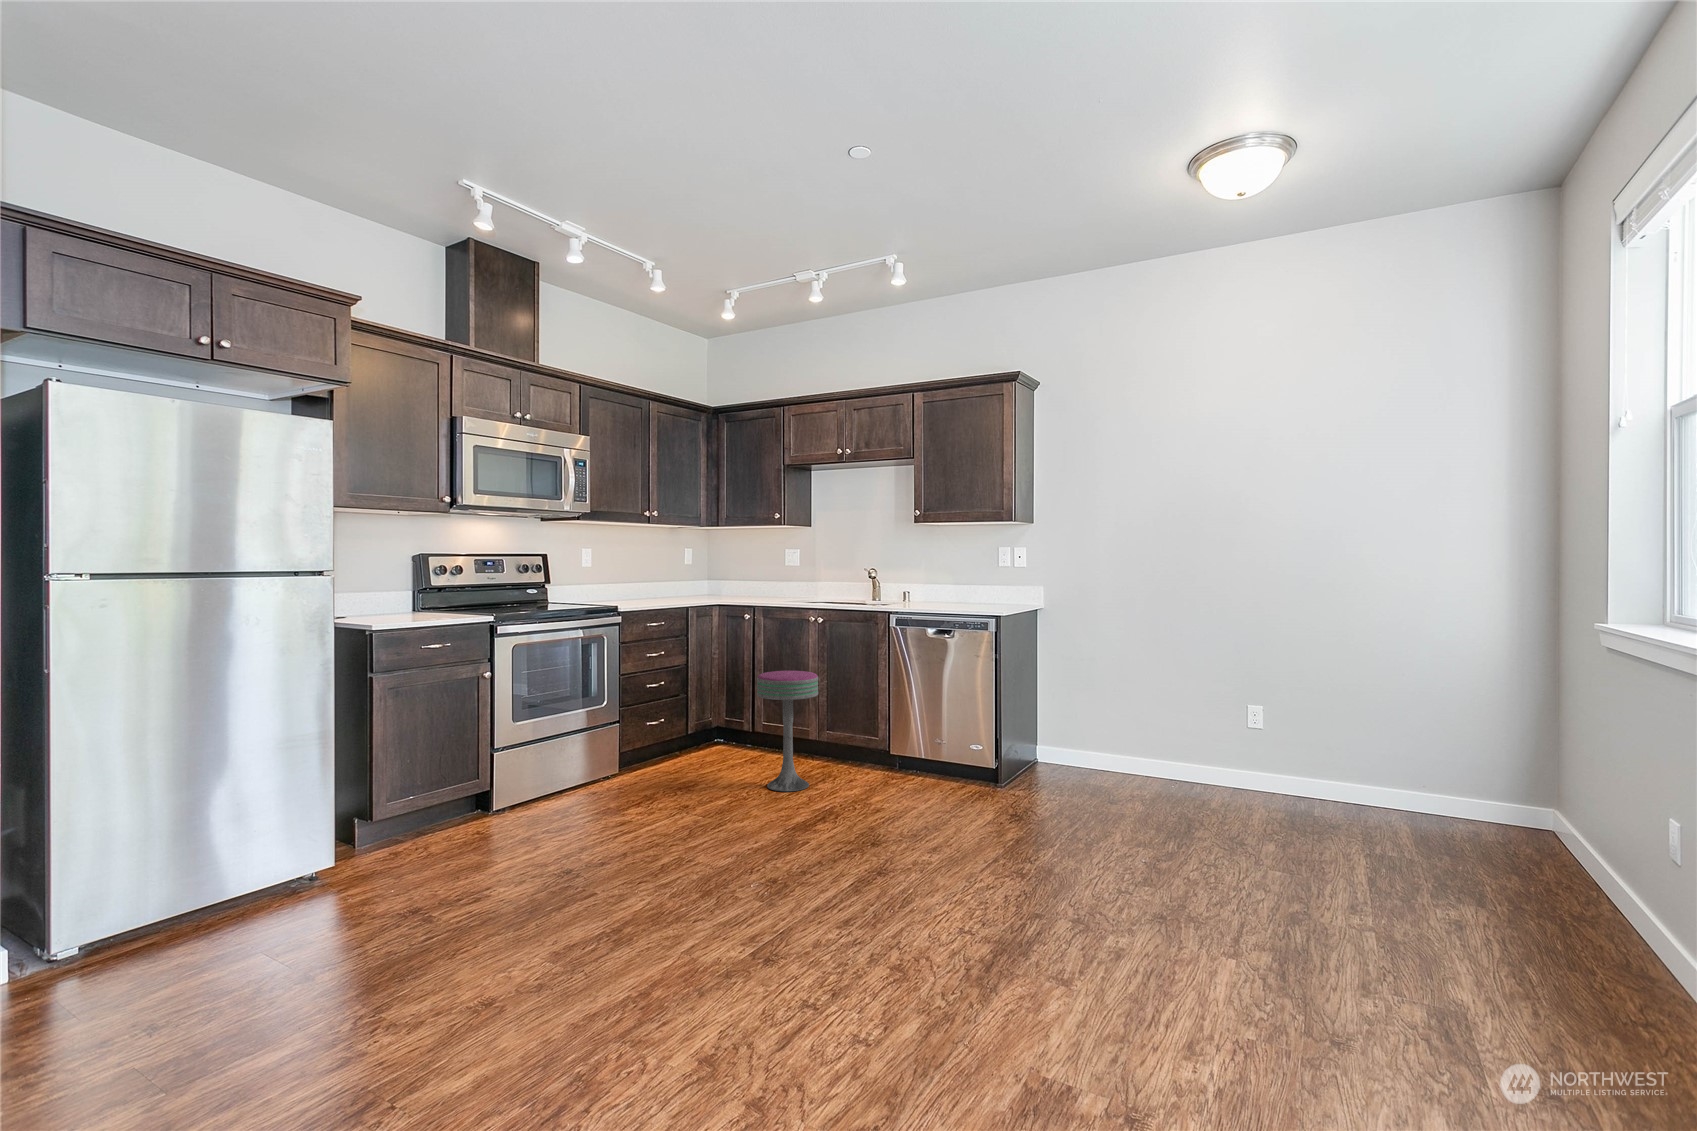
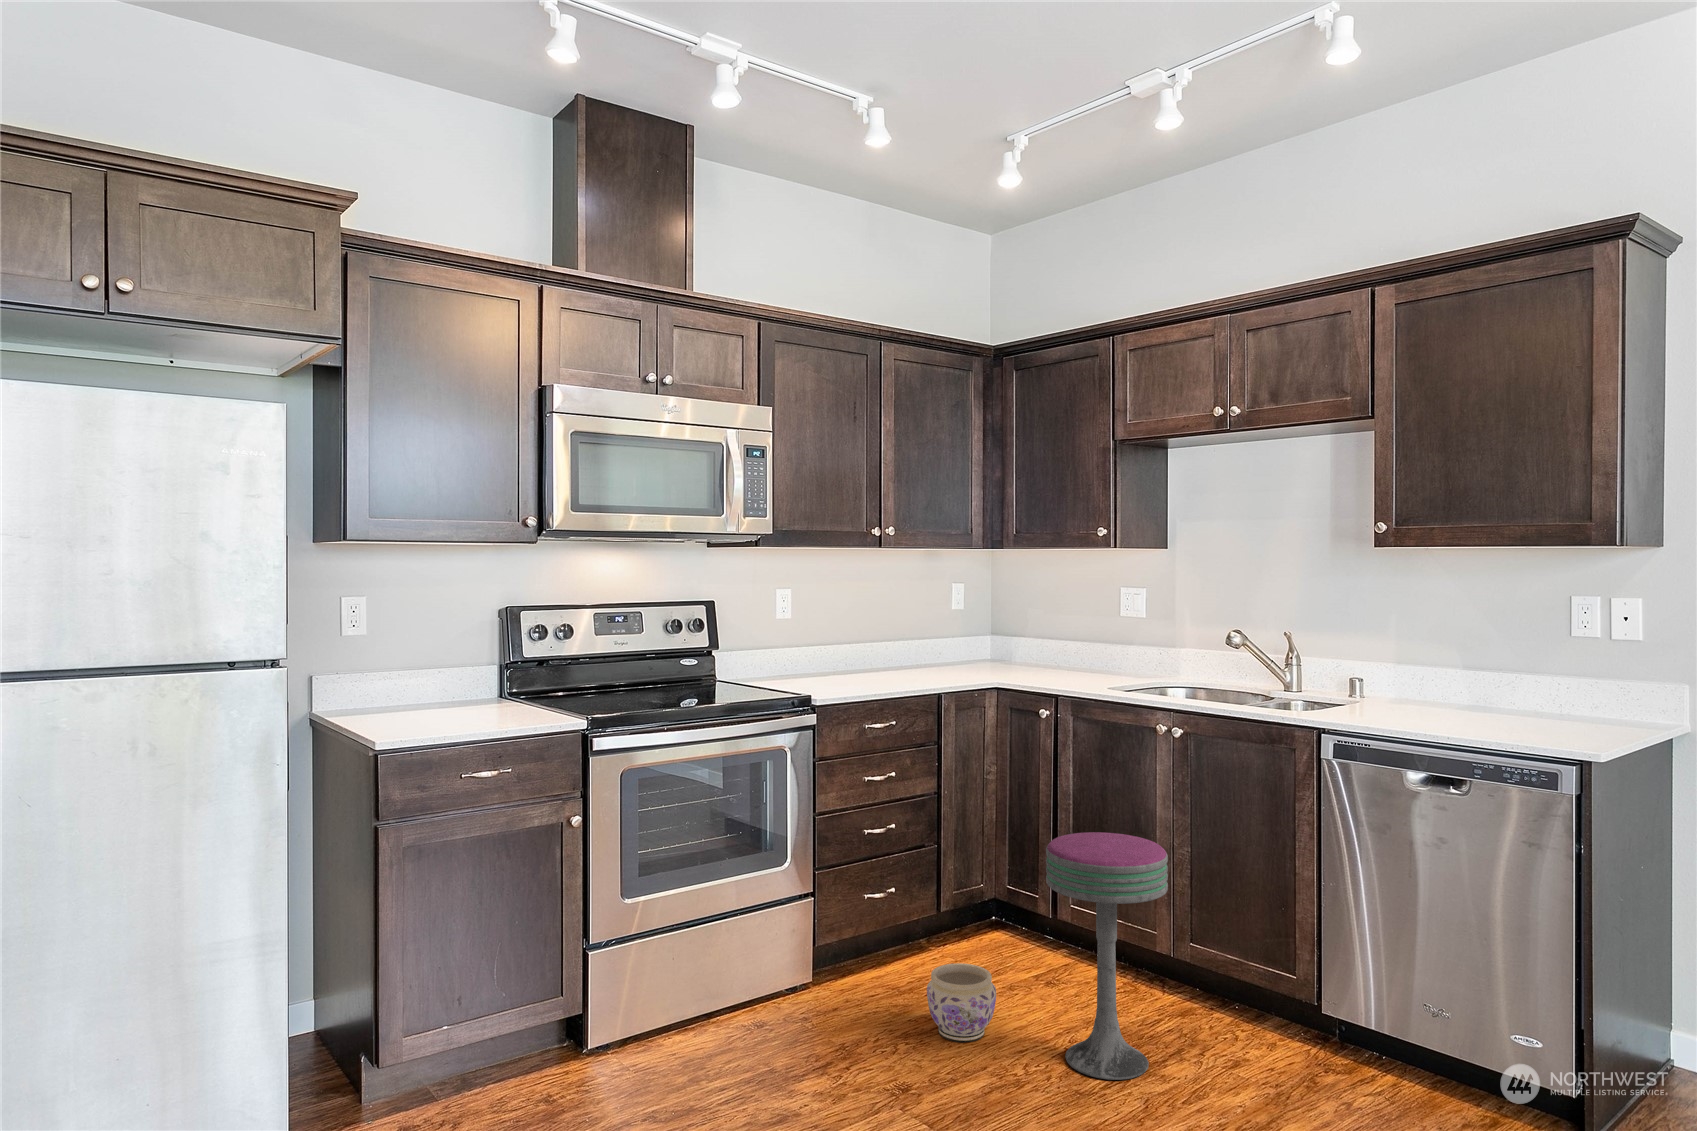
planter: none [691,749,729,788] -> present [927,963,996,1042]

